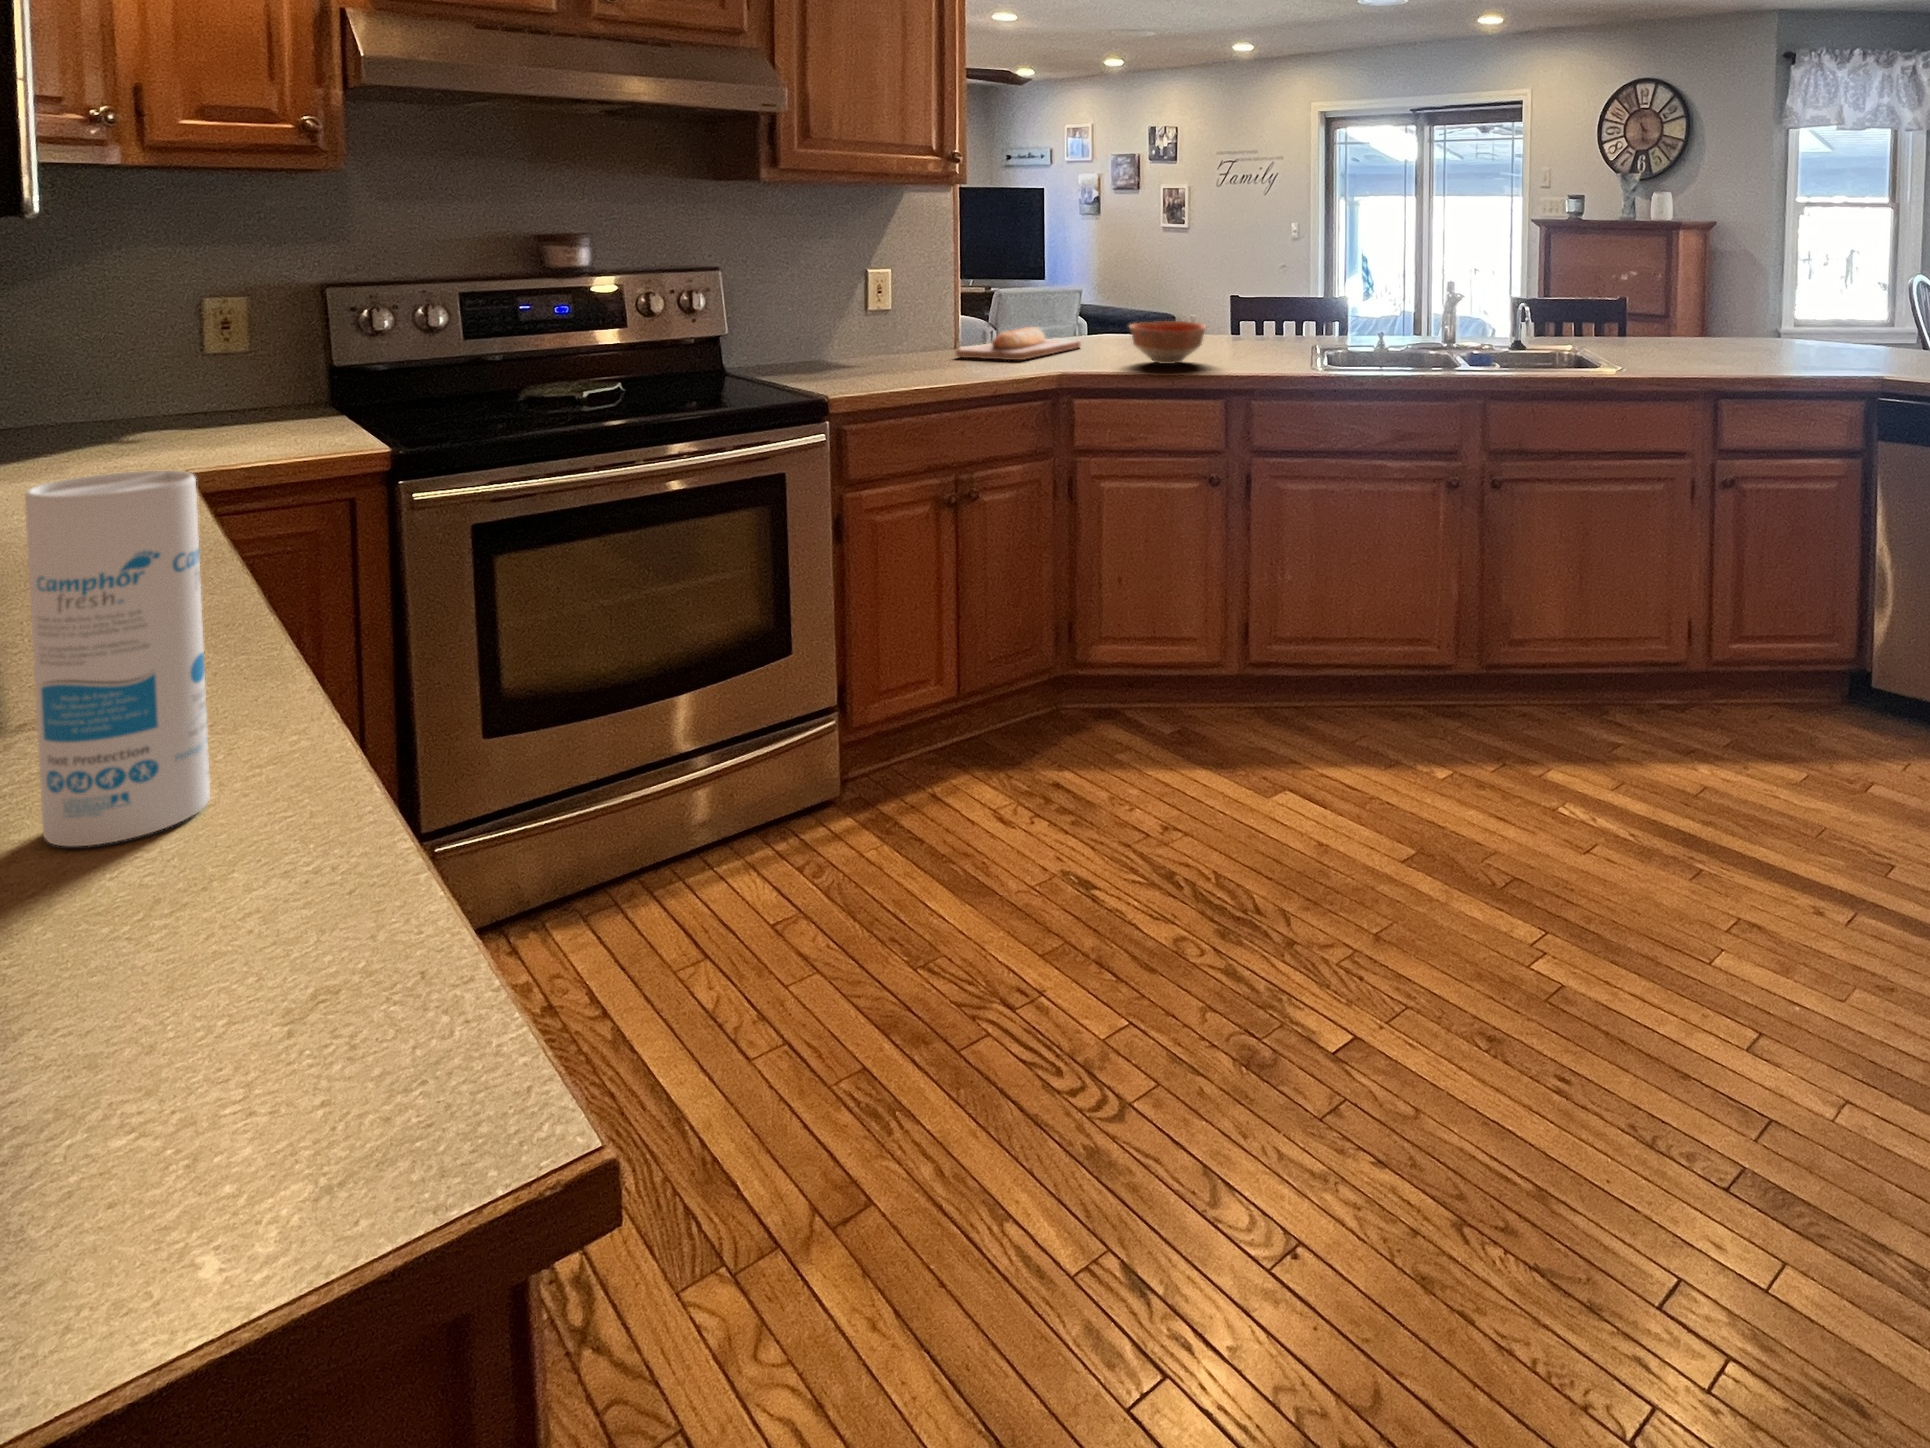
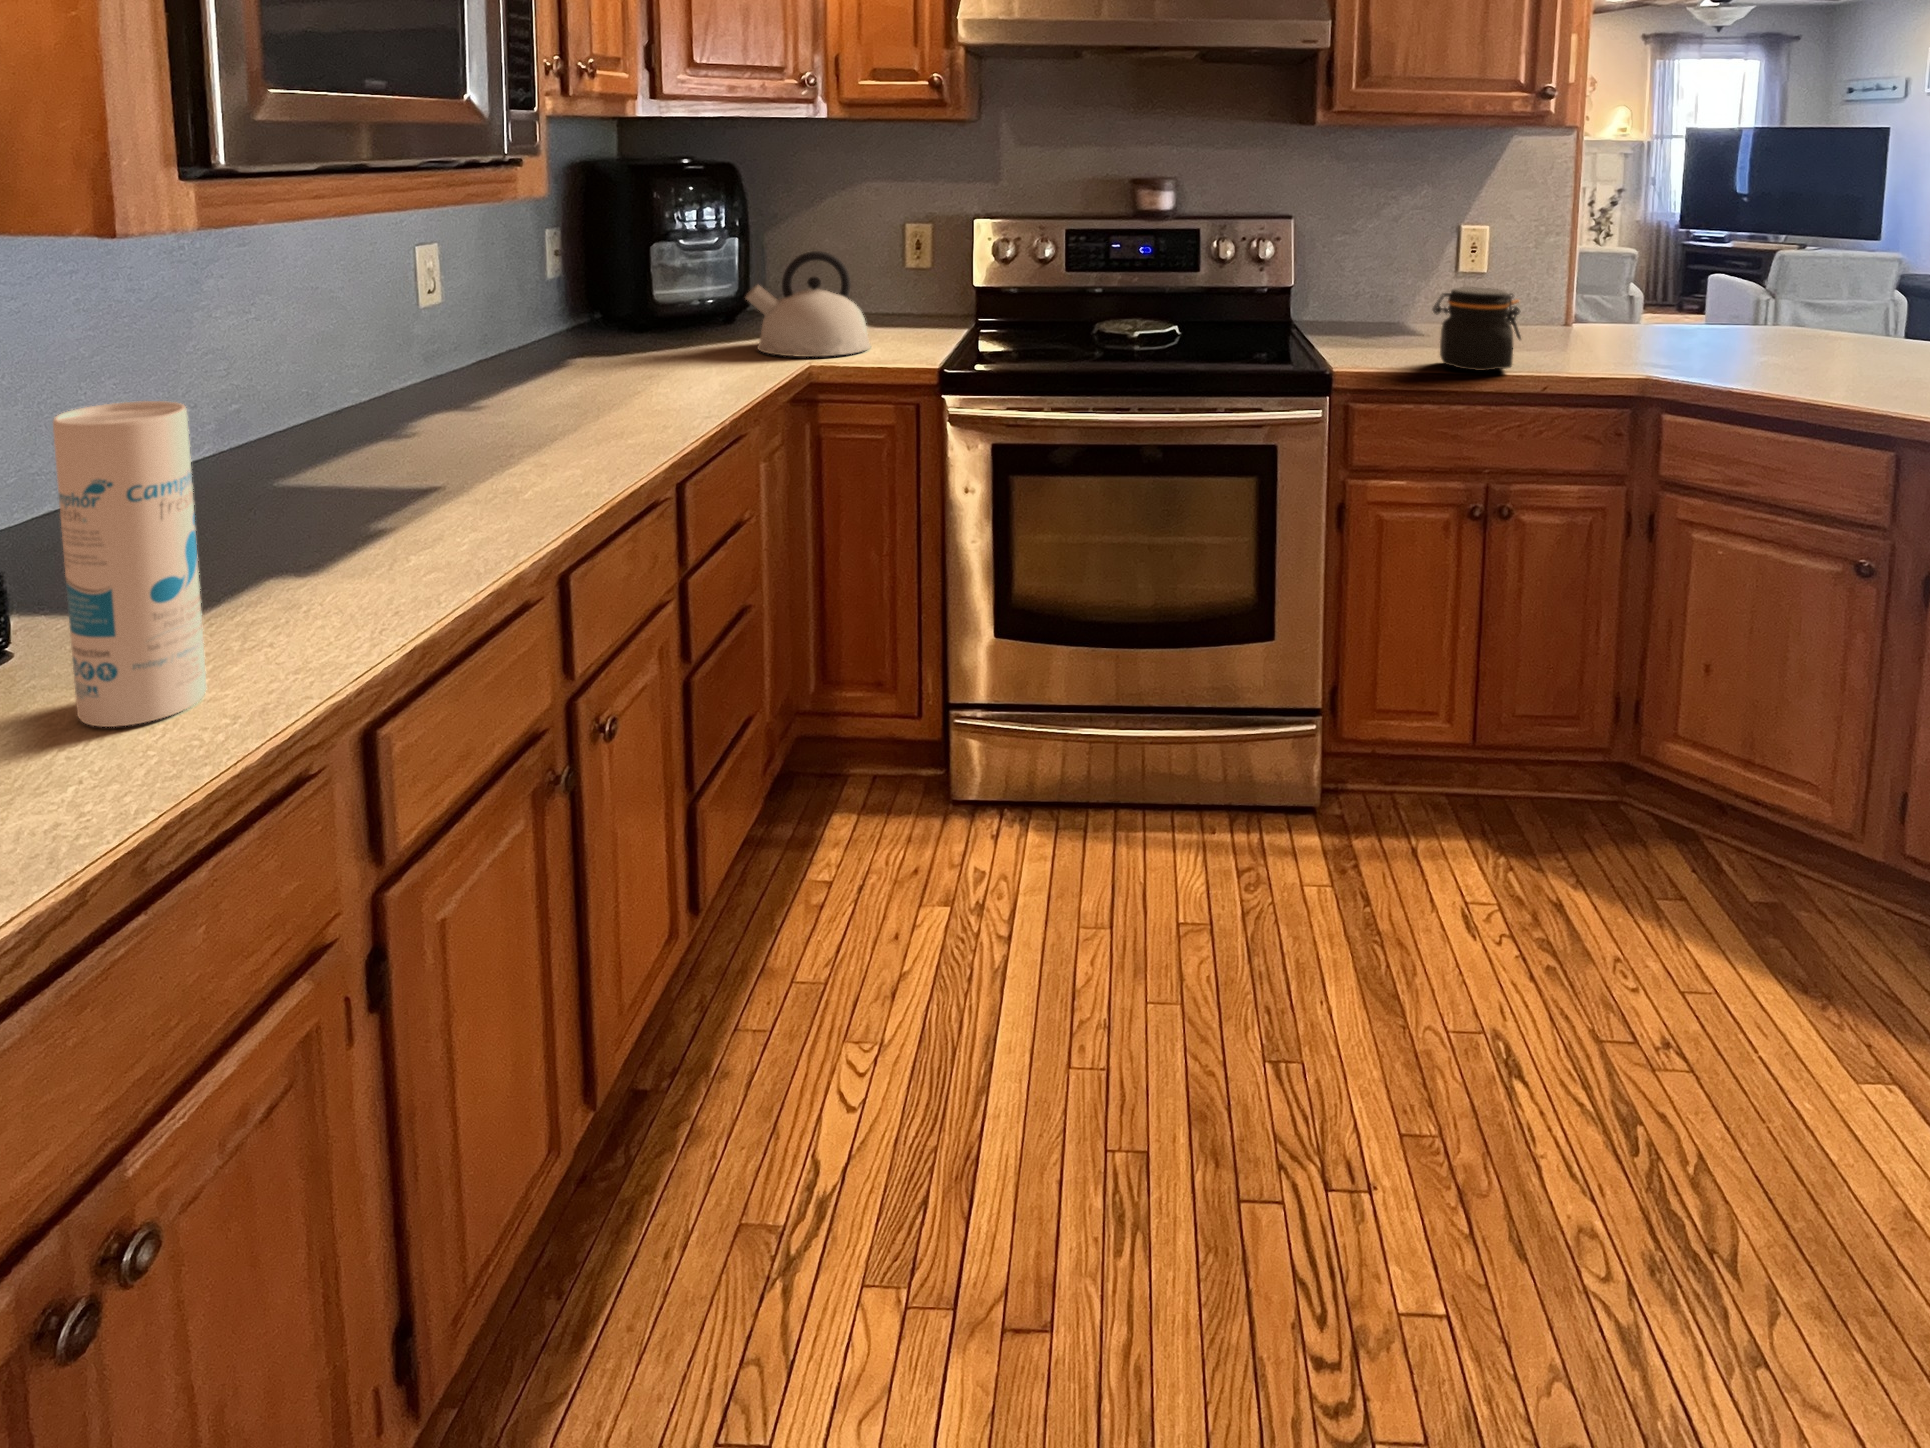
jar: none [892,315,967,383] -> present [1433,287,1521,371]
bowl: present [1129,321,1206,364] -> none [1773,322,1901,386]
bread loaf: present [956,327,1081,360] -> none [1553,310,1736,353]
kettle: none [46,328,254,462] -> present [746,251,871,357]

